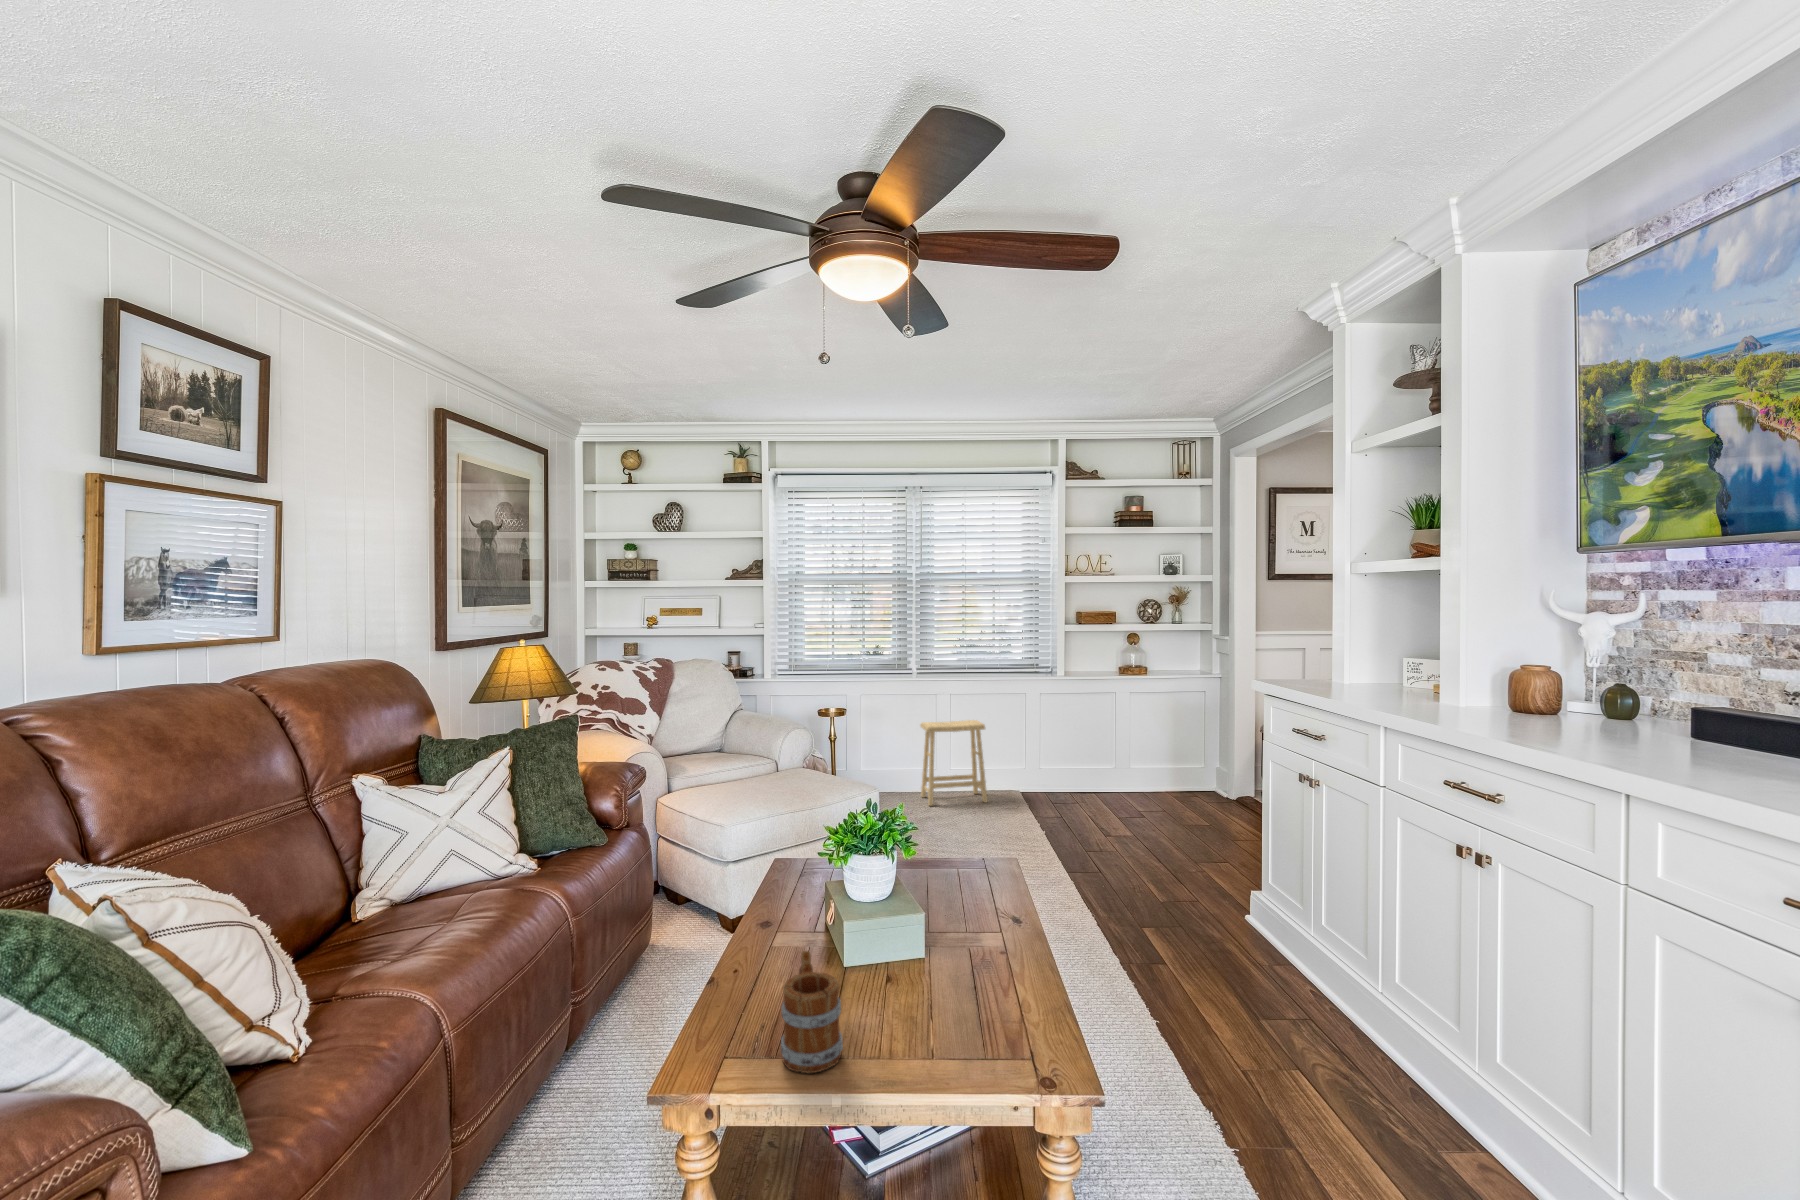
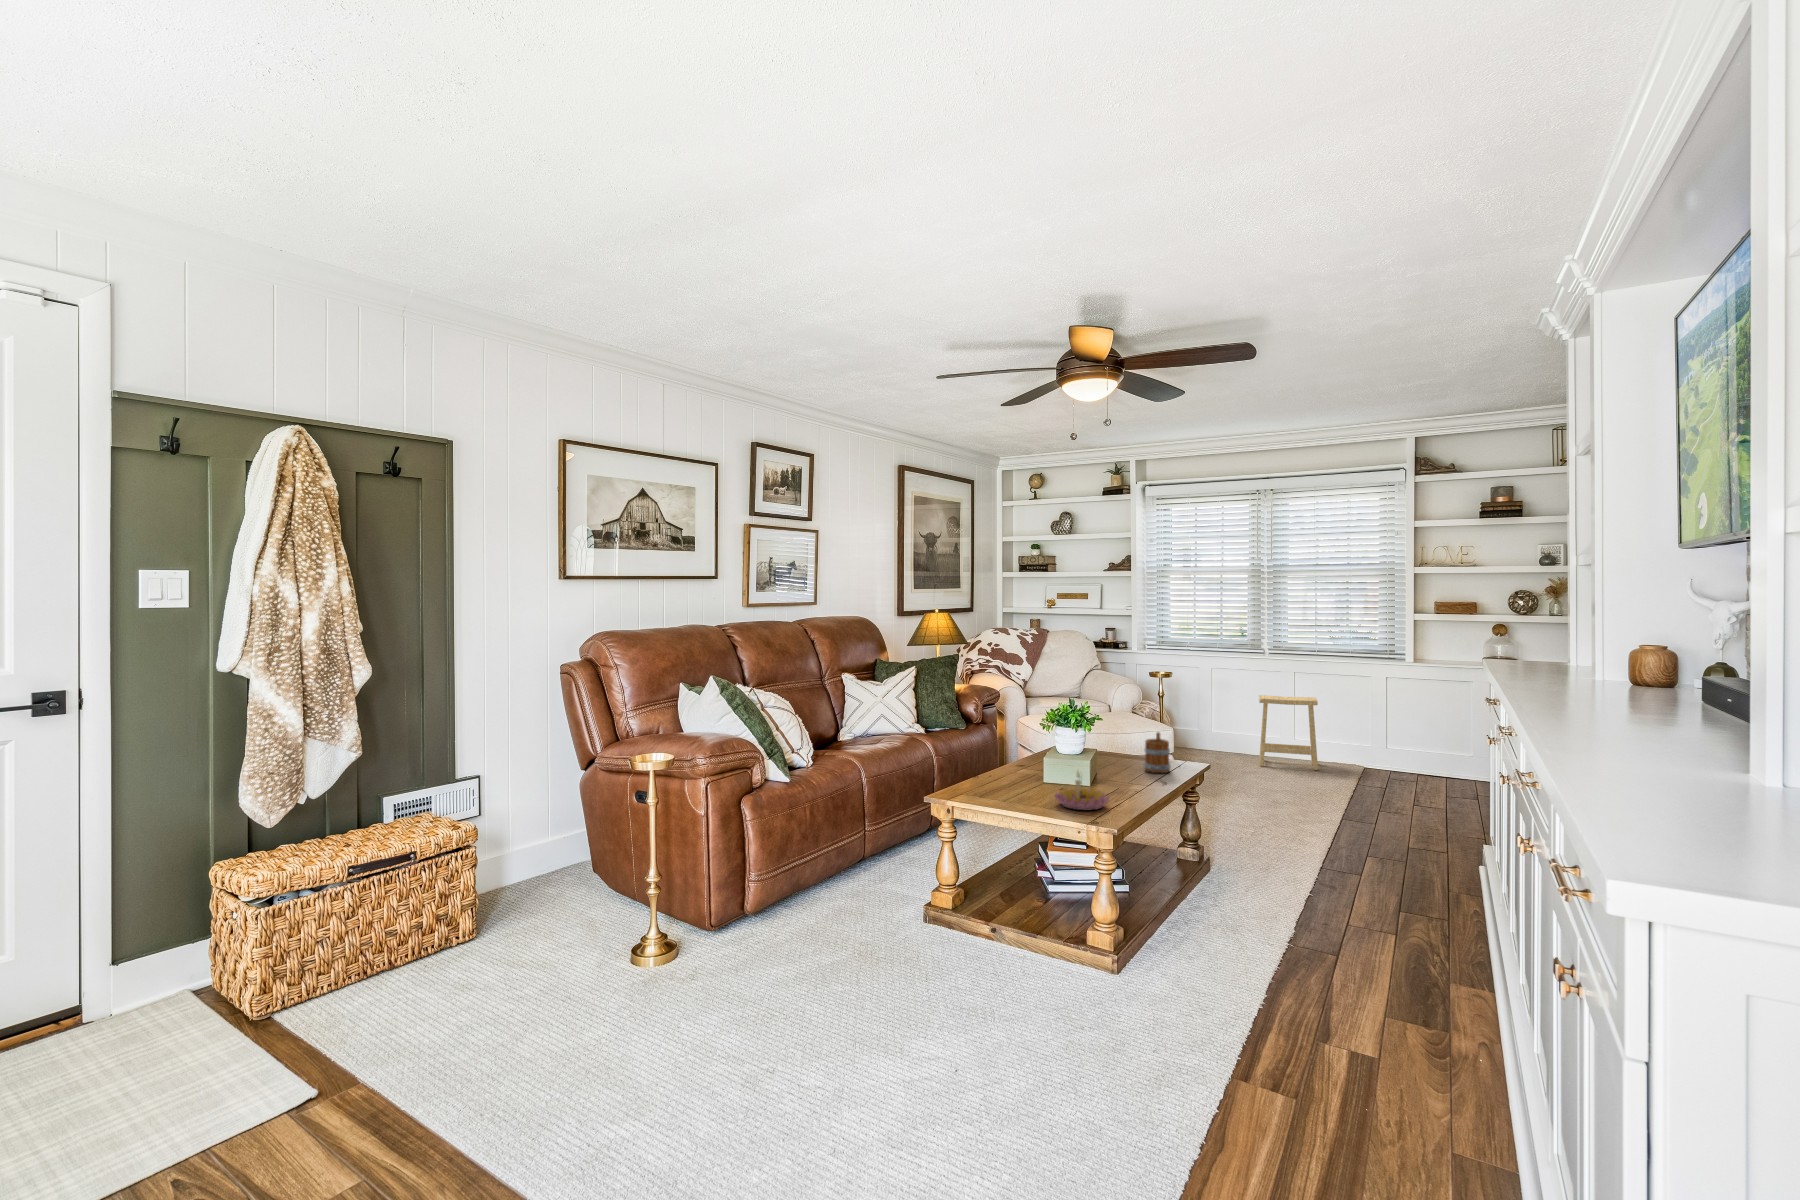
mug: present [781,951,843,1073] -> present [1144,732,1171,773]
candle holder: none [920,965,1027,1057] -> present [1054,772,1109,810]

